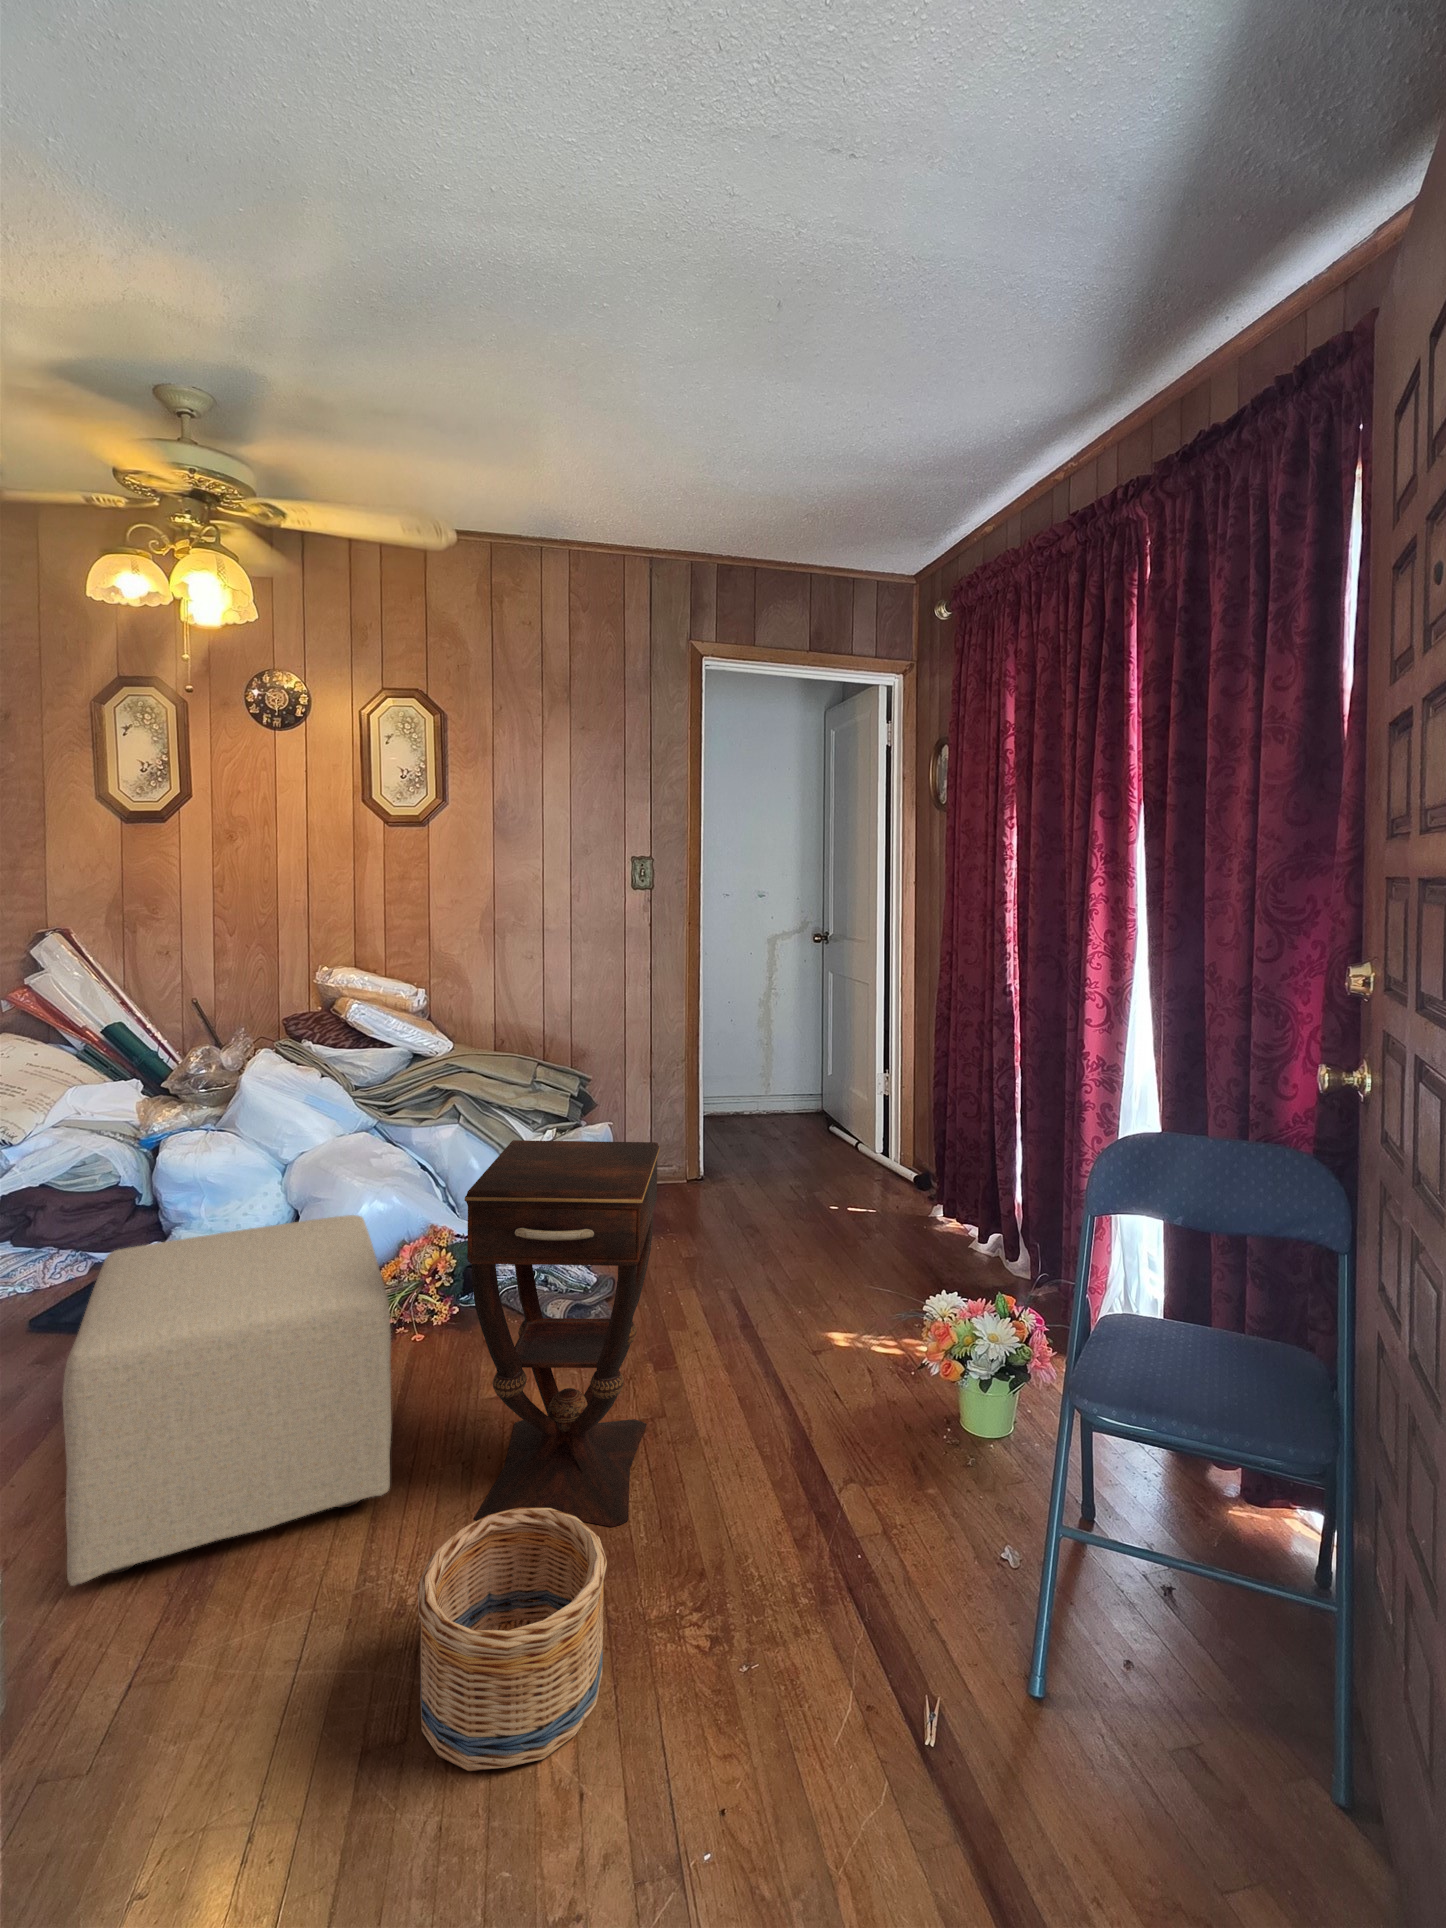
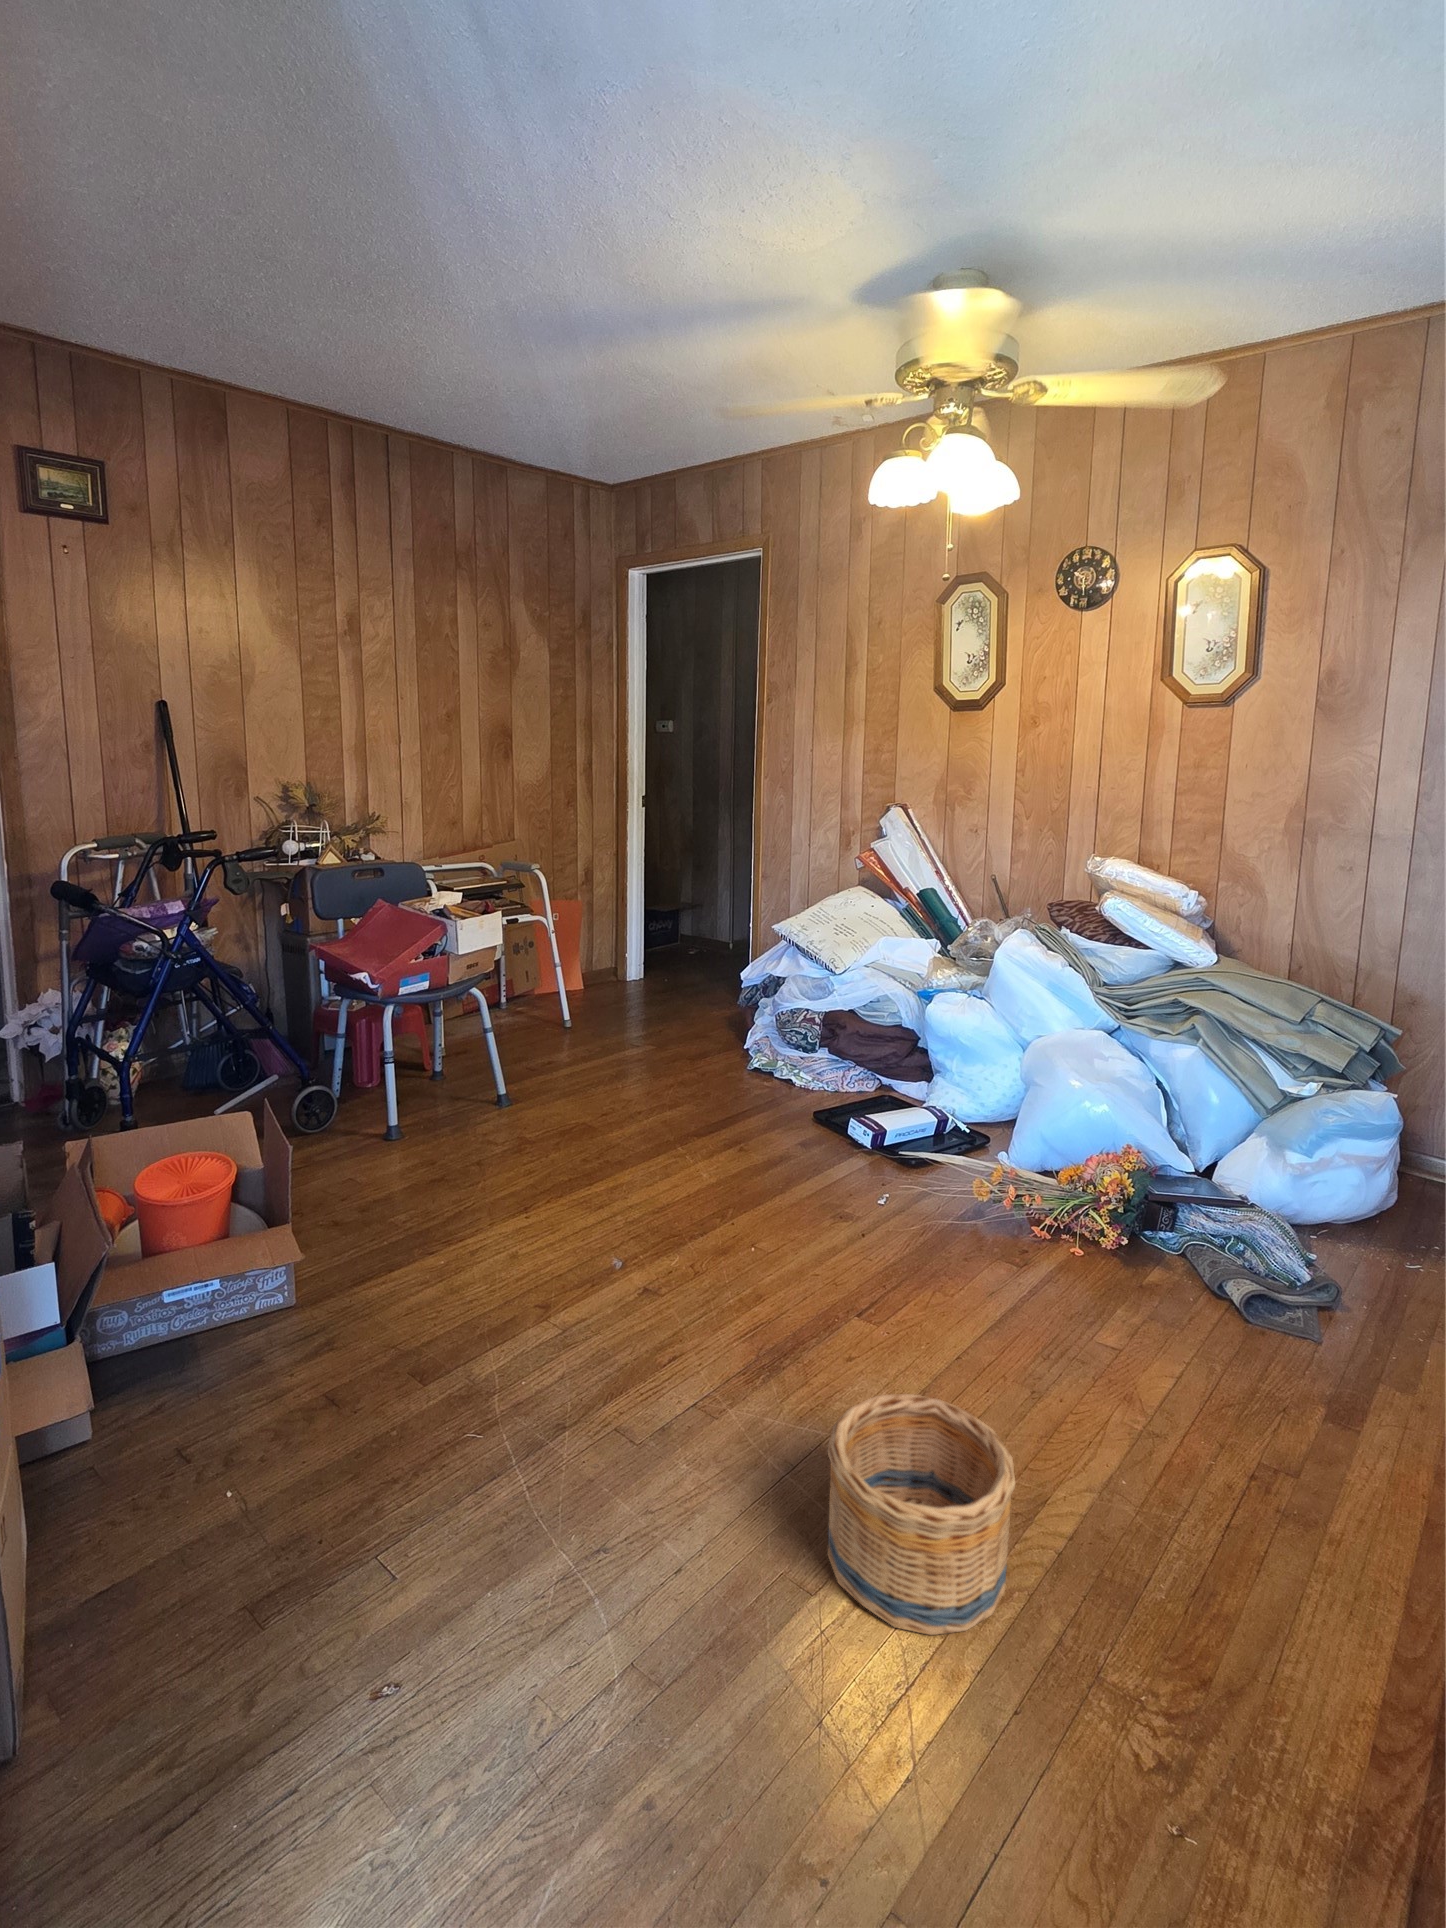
side table: present [465,1140,660,1527] -> none [995,1060,1296,1521]
ottoman: present [62,1215,391,1586] -> none [717,1063,1001,1350]

